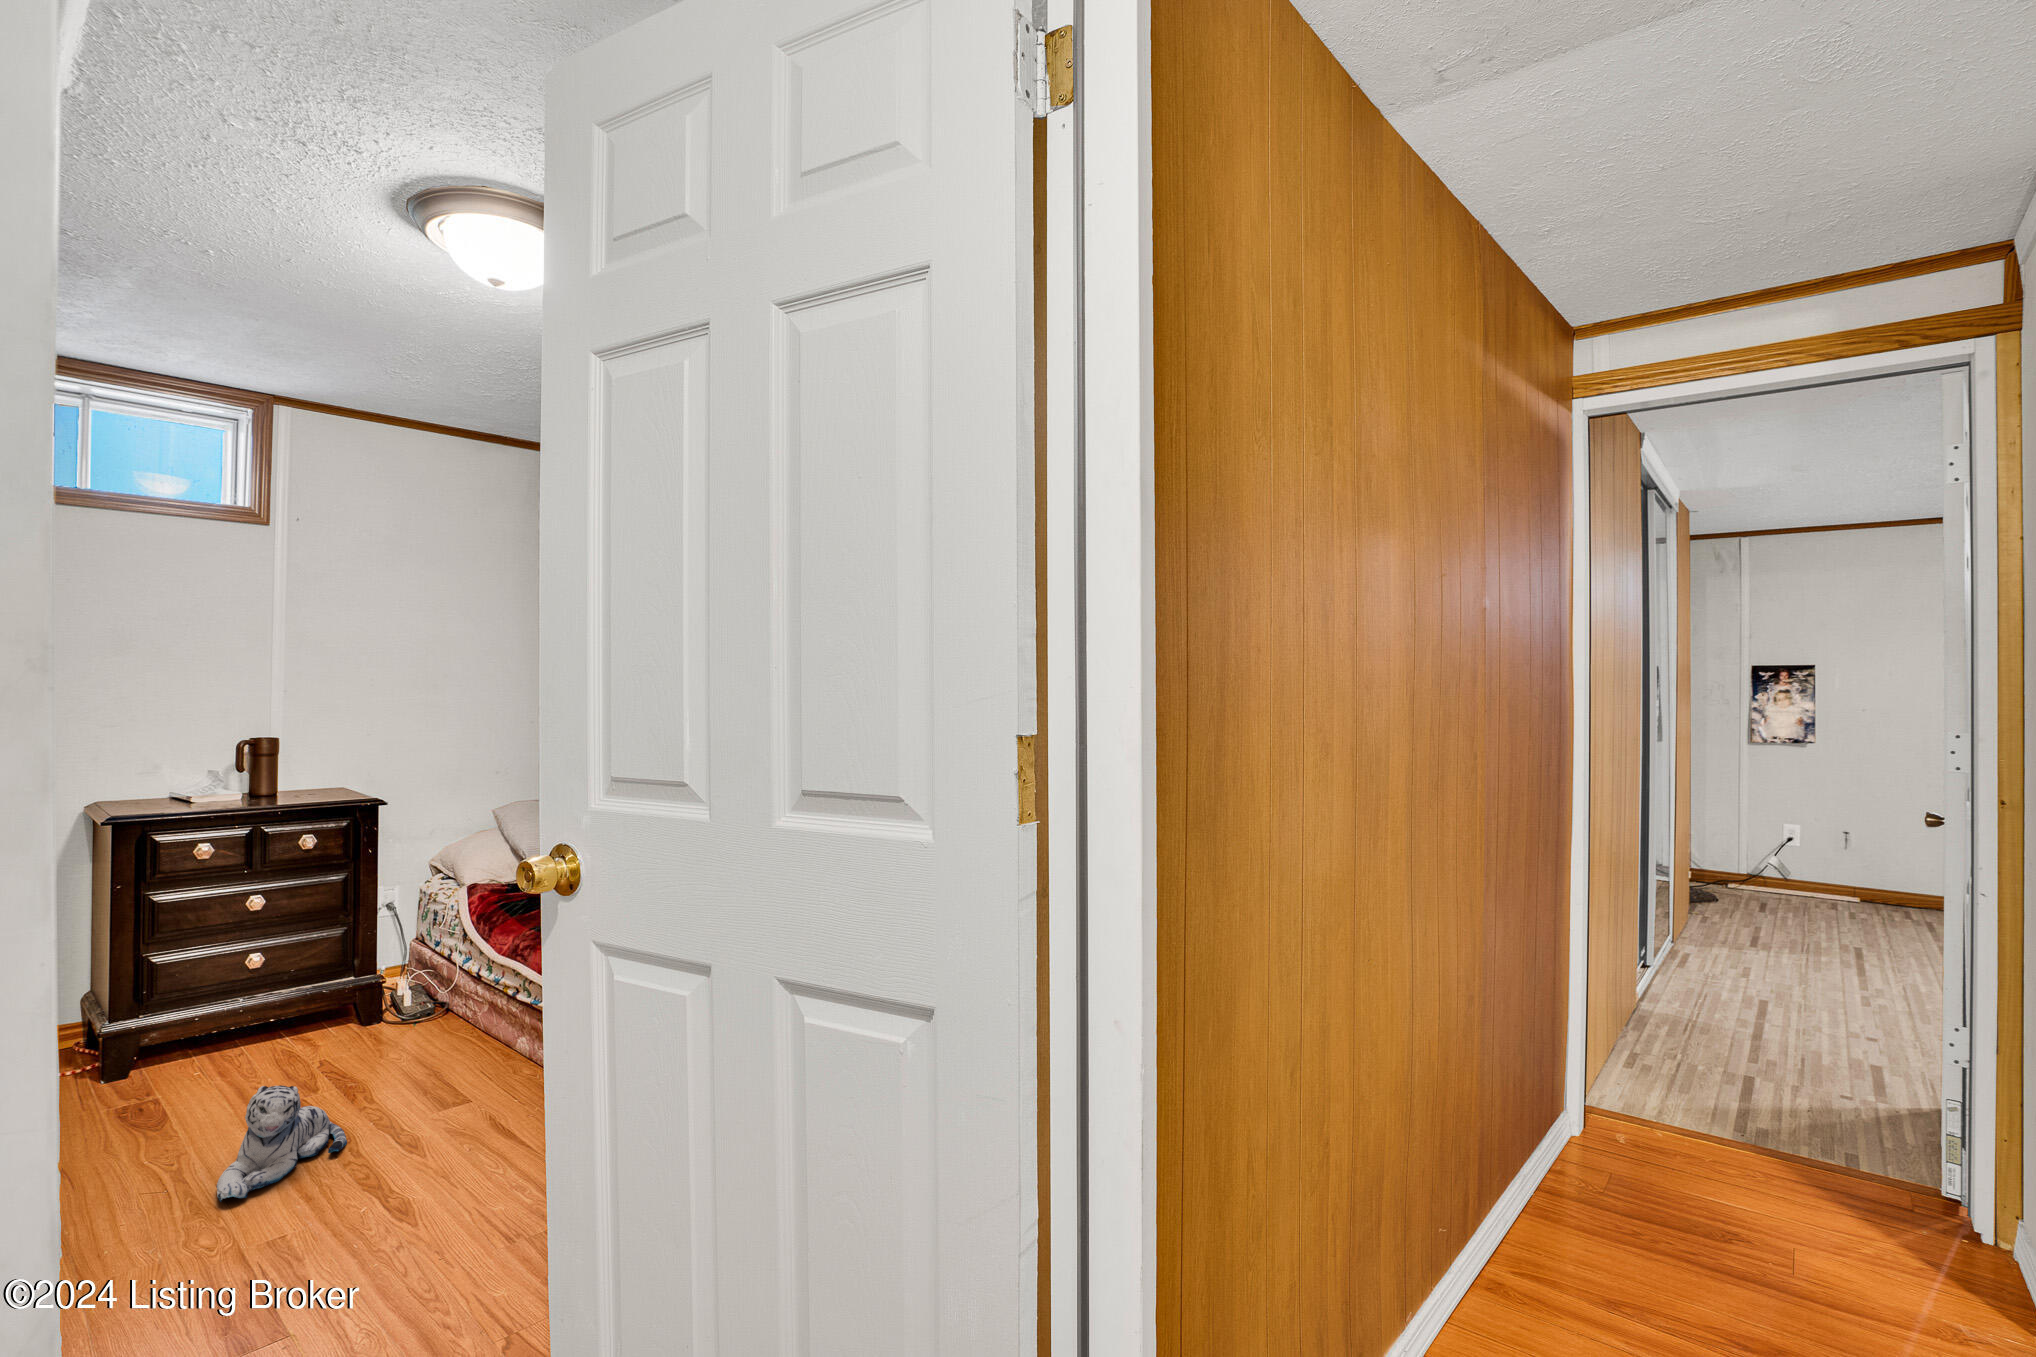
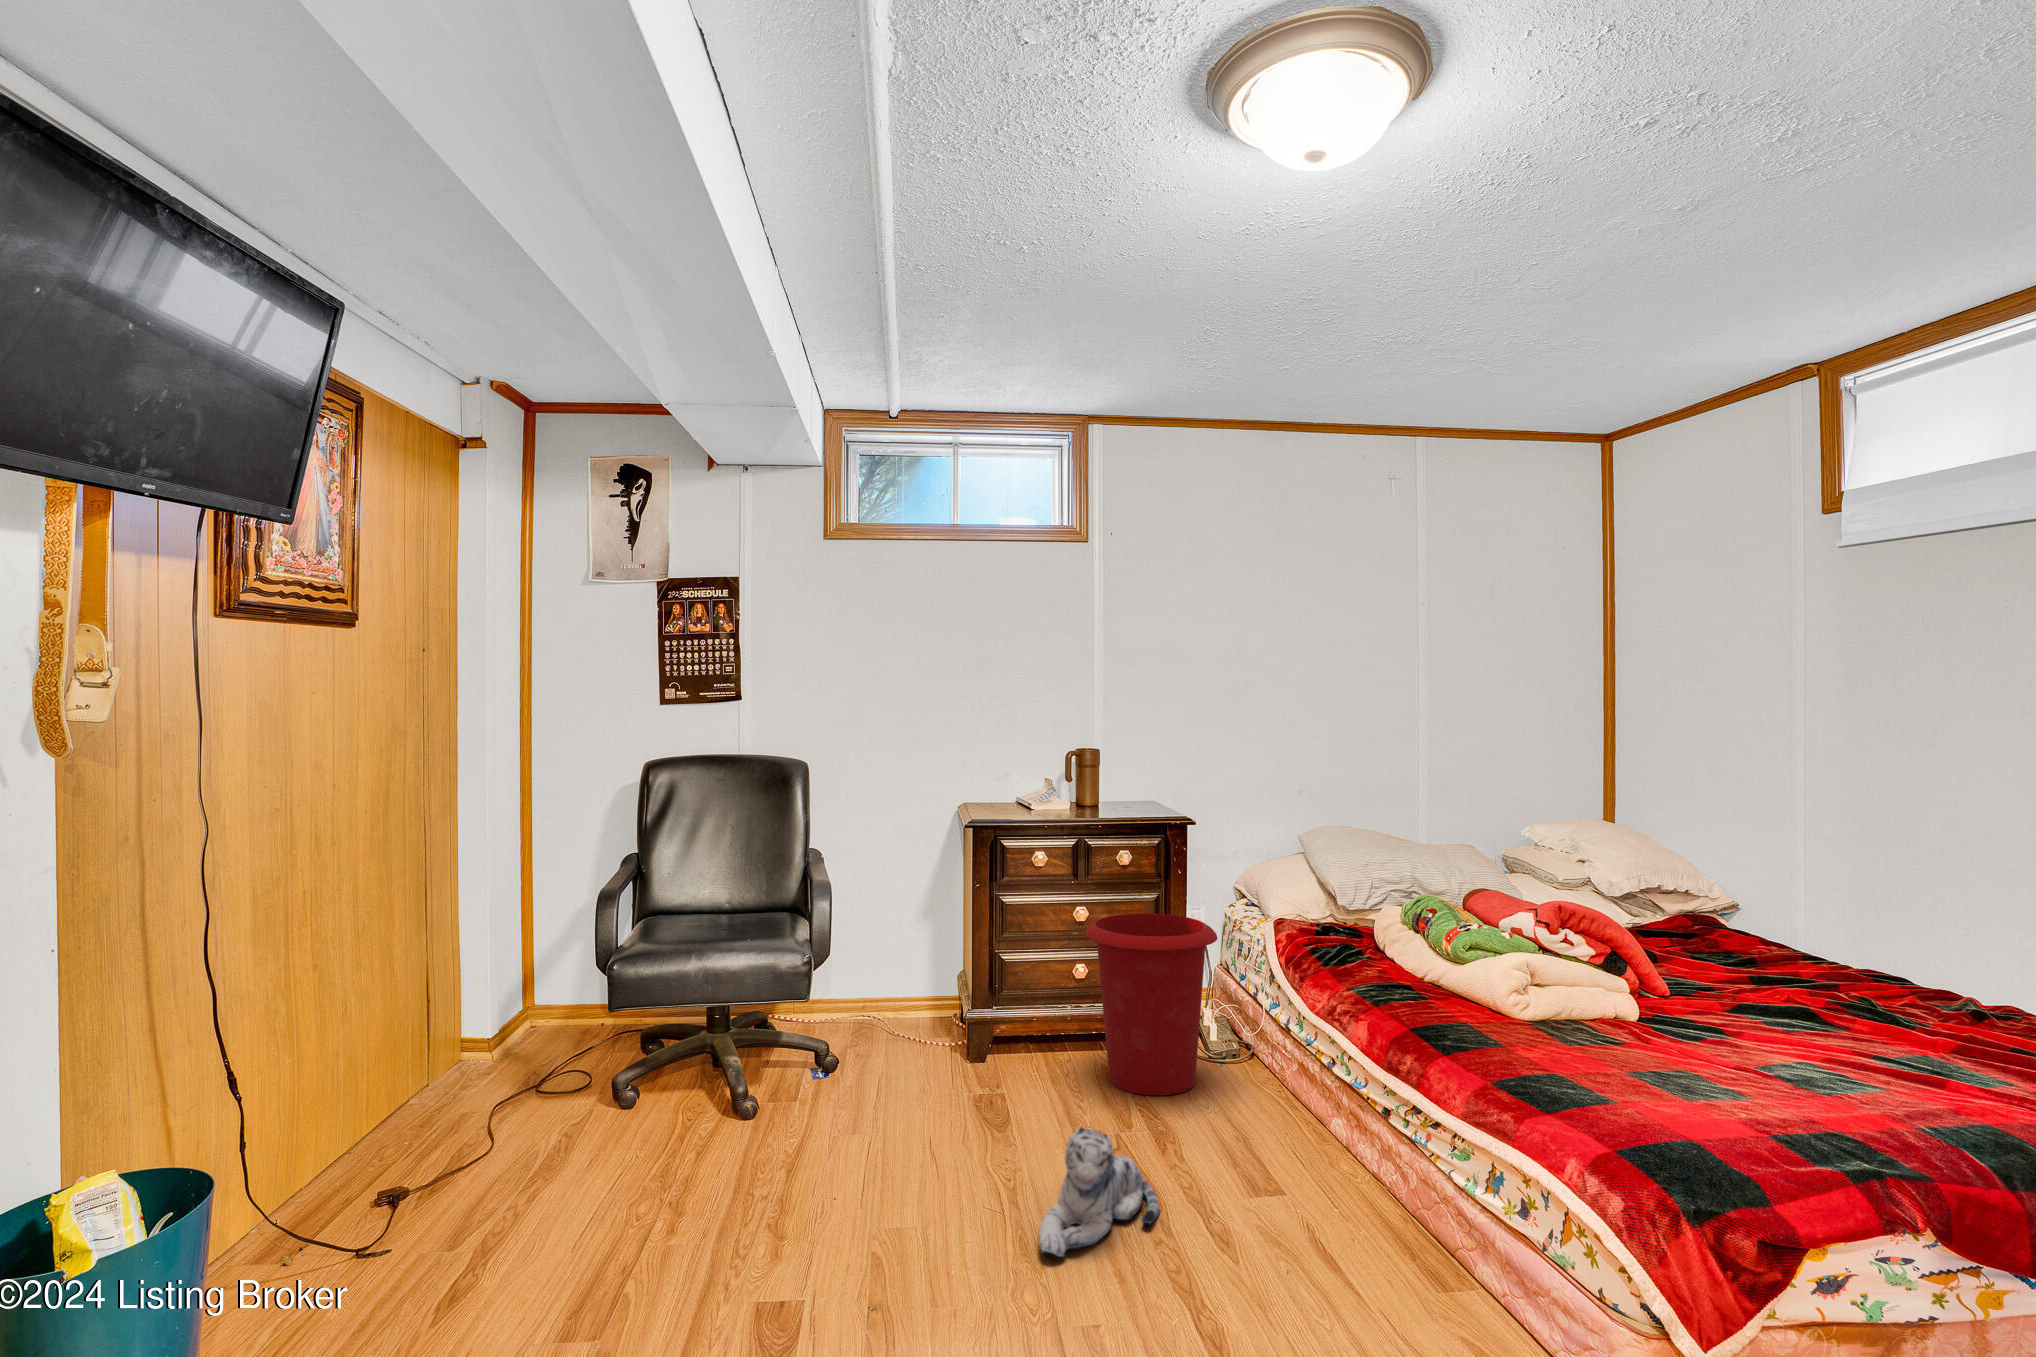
waste bin: none [261,894,412,1065] -> present [1085,913,1217,1096]

